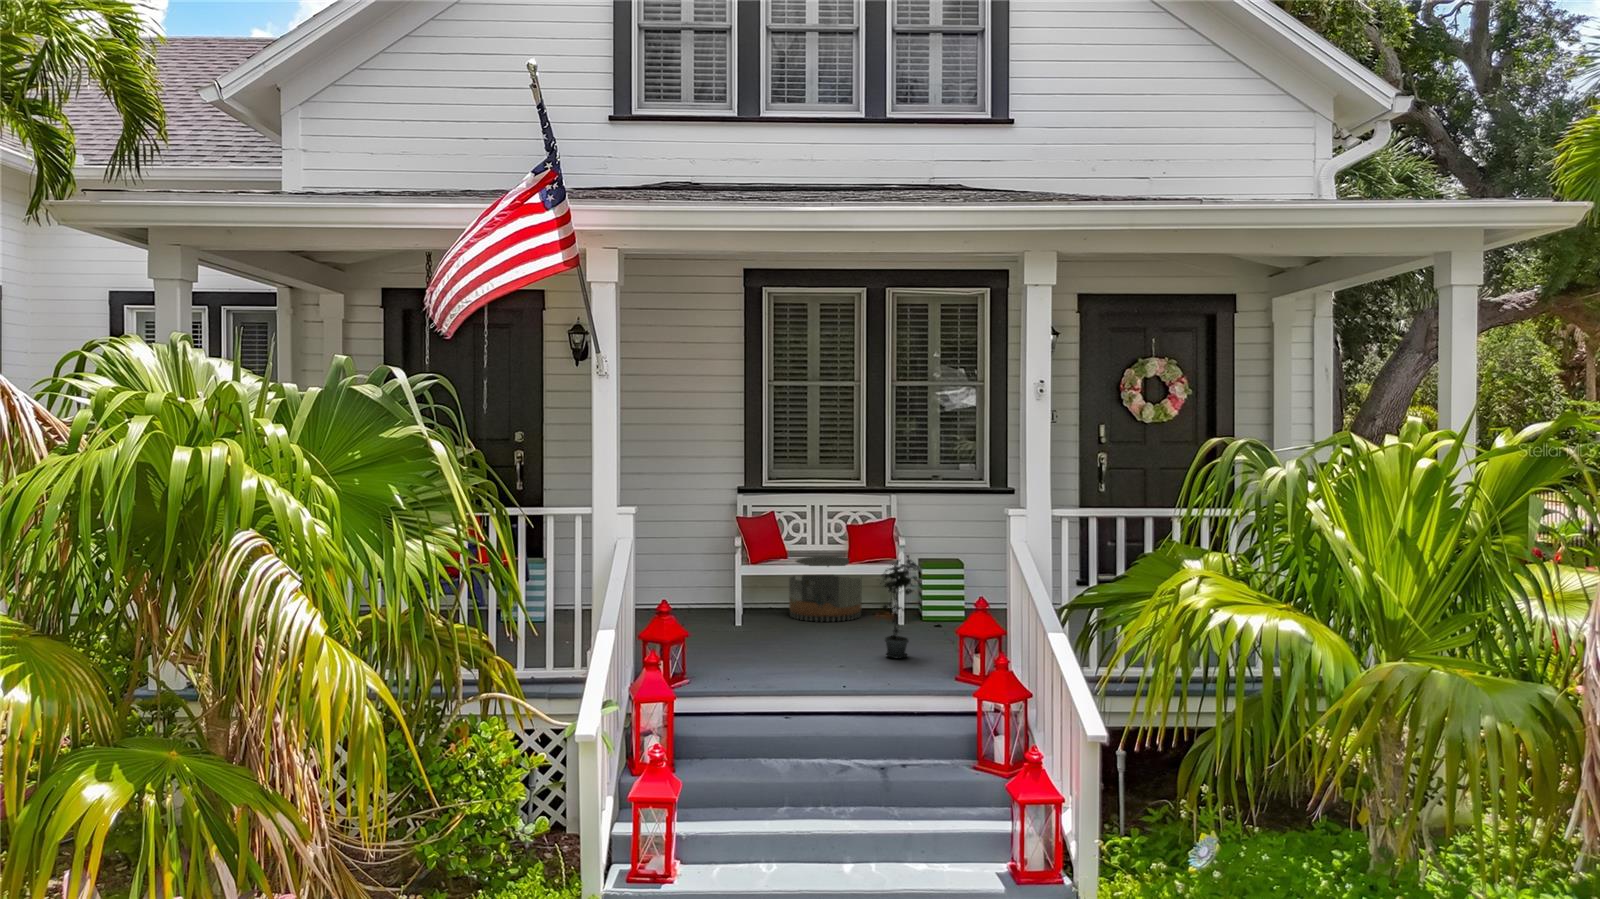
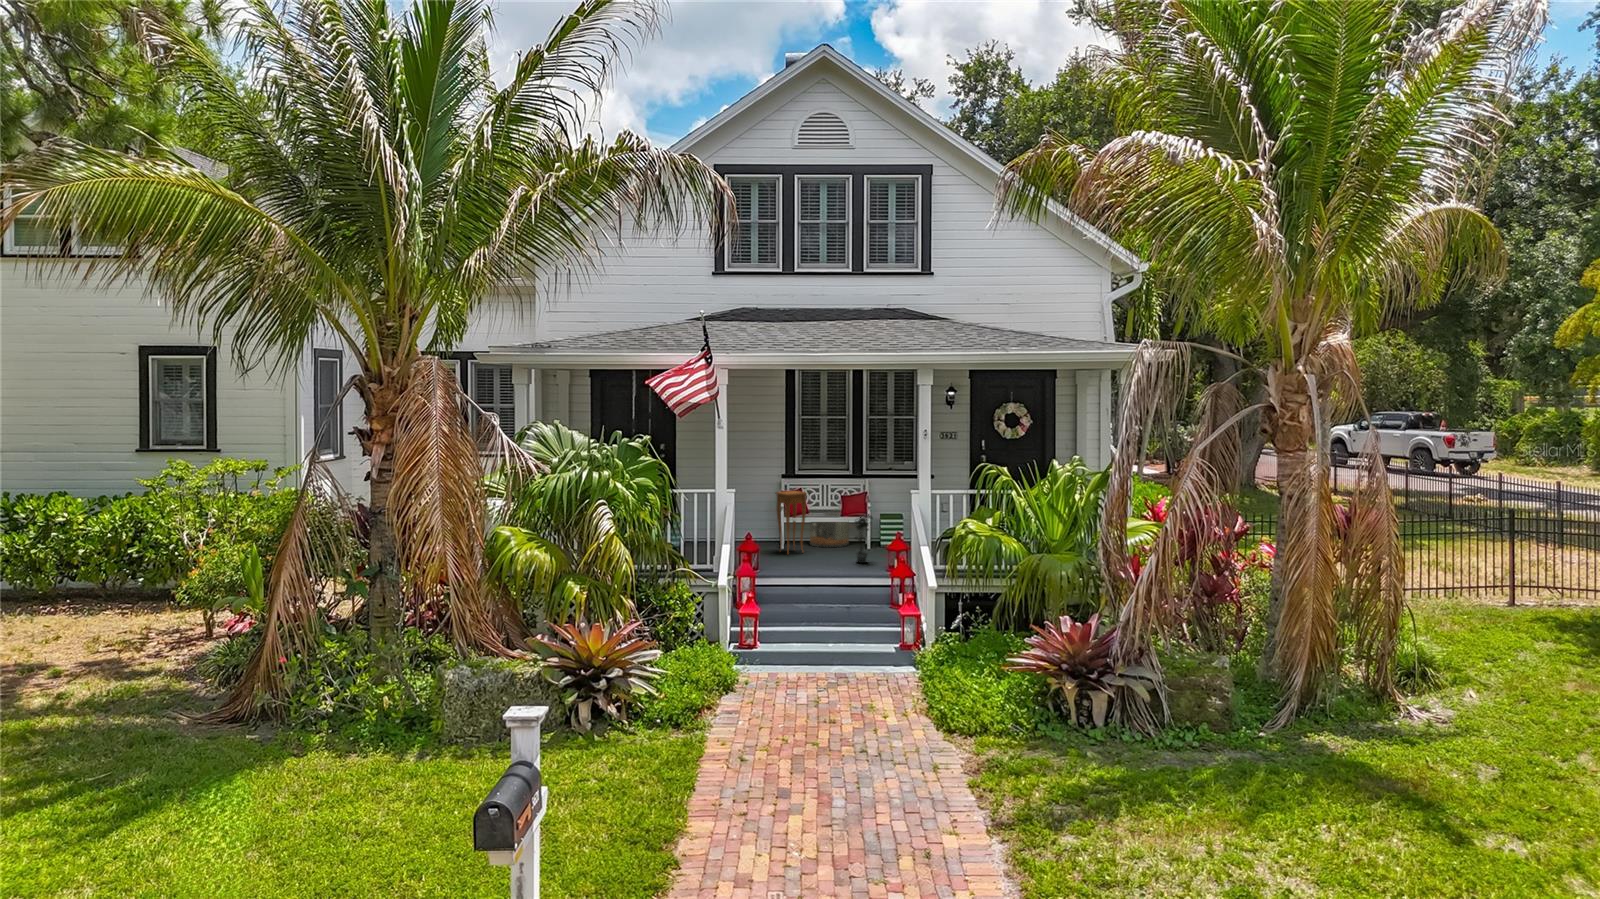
side table: none [724,515,786,639] -> present [776,491,806,553]

